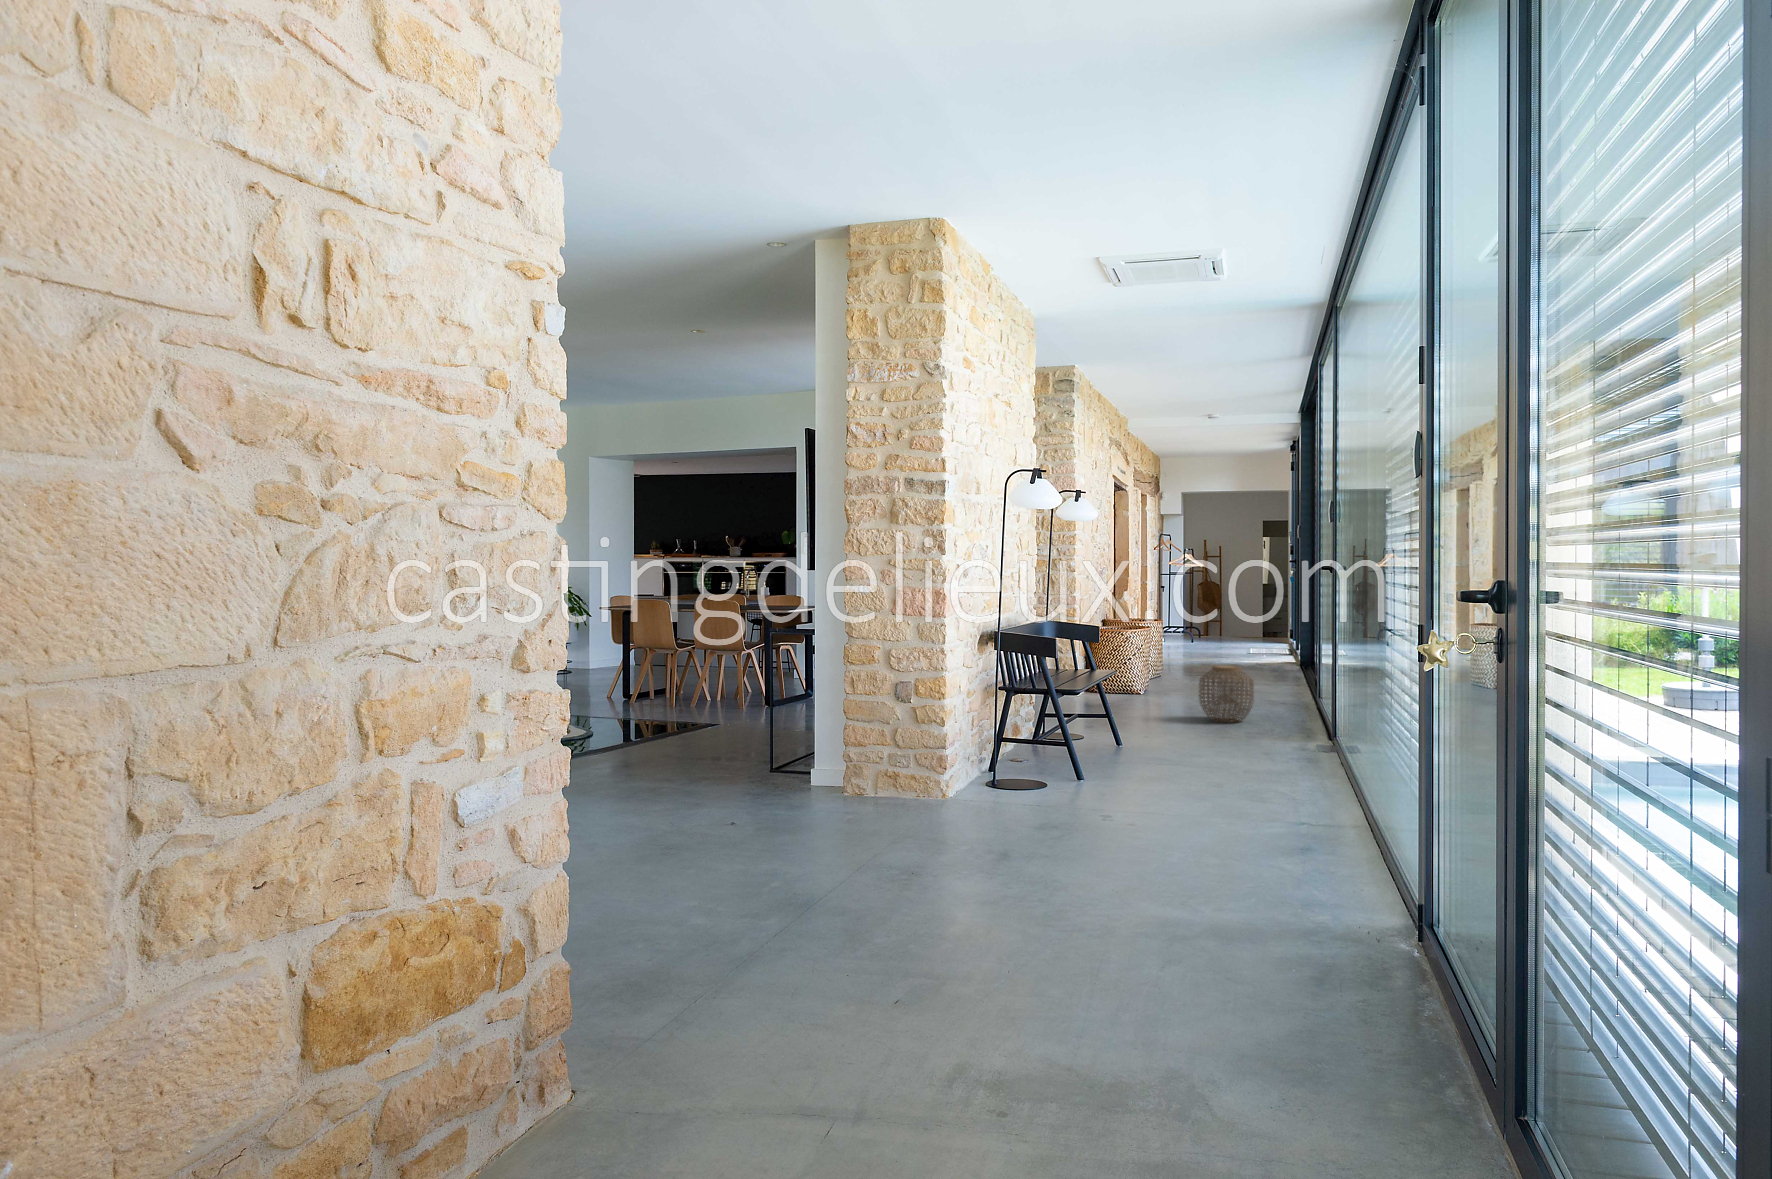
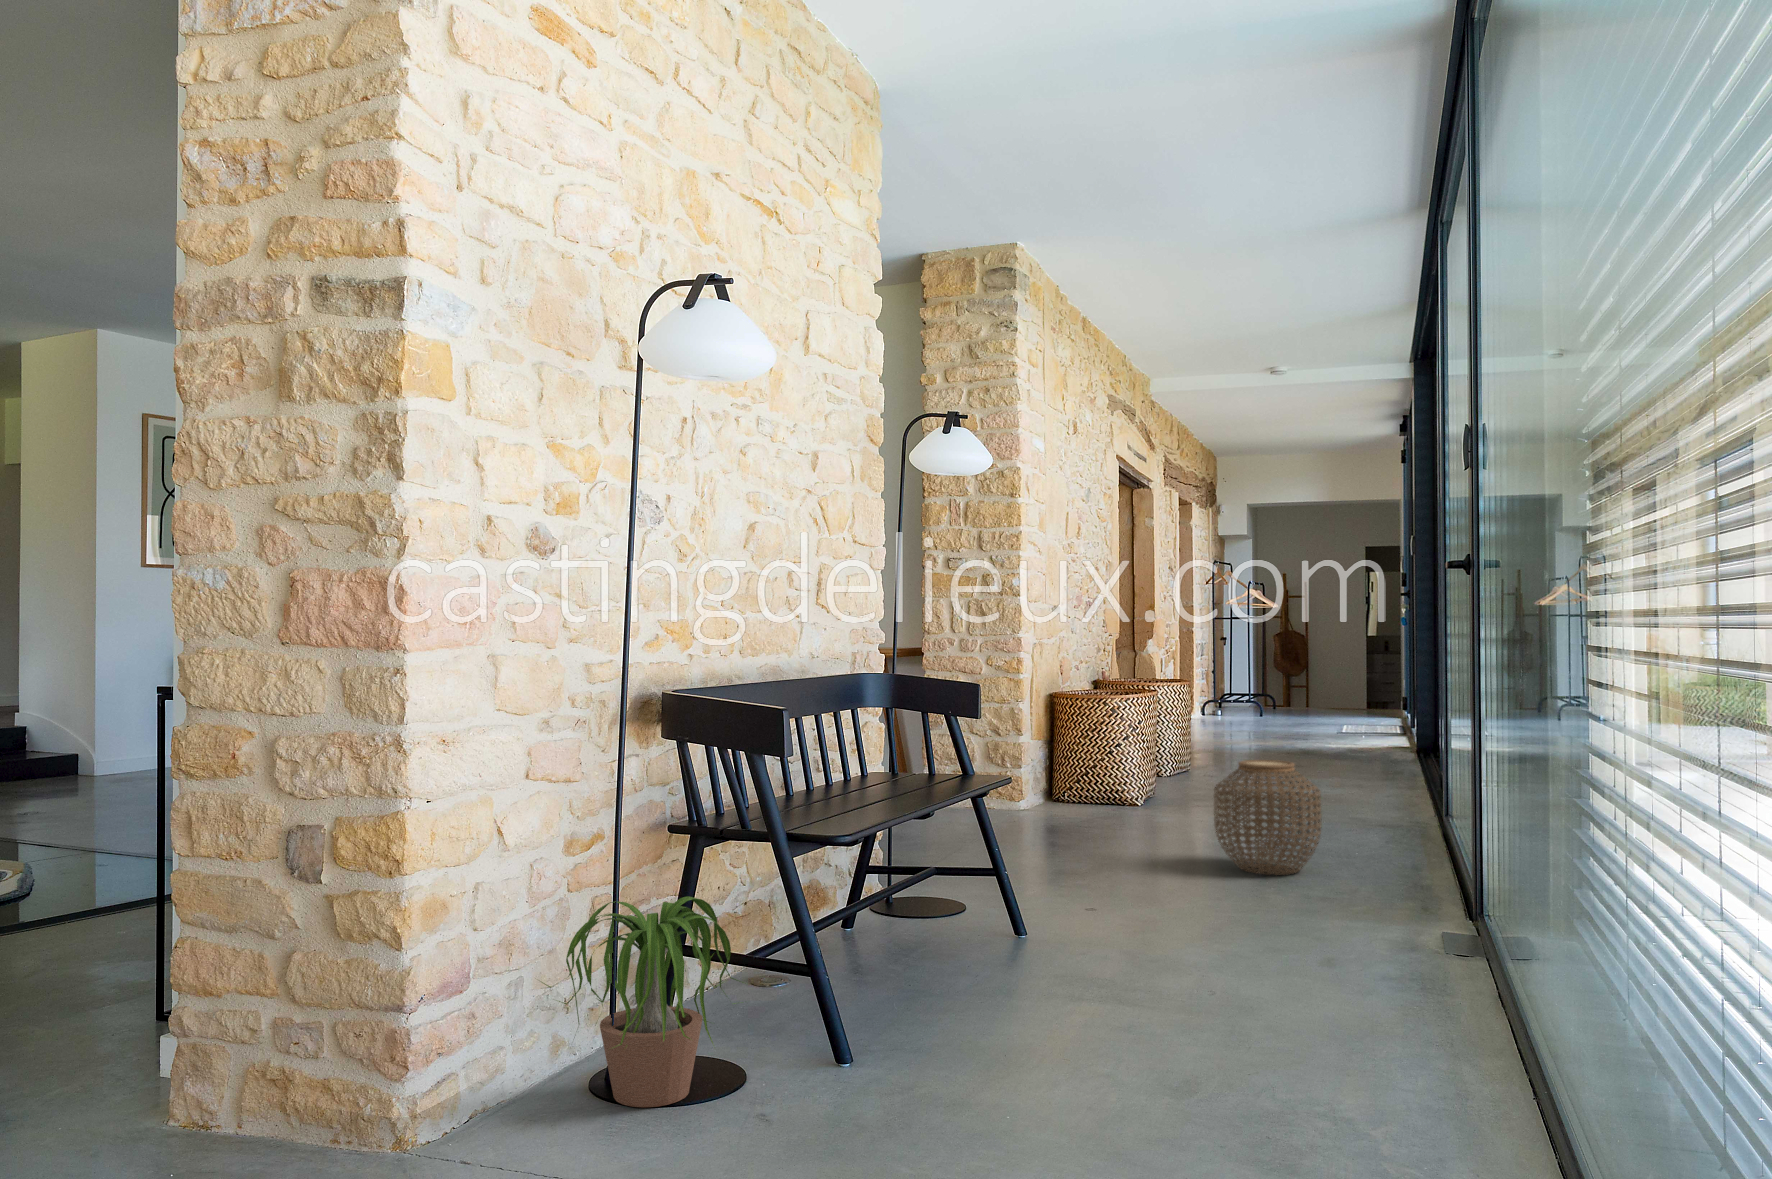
potted plant: none [973,712,1050,787] -> present [542,897,743,1107]

